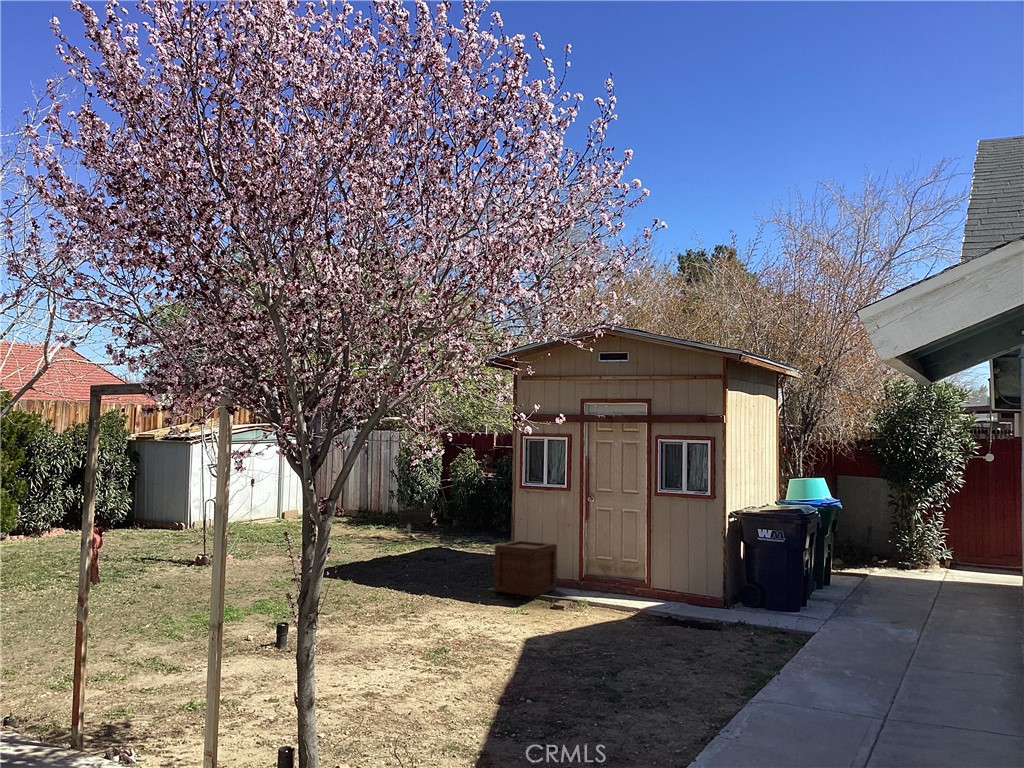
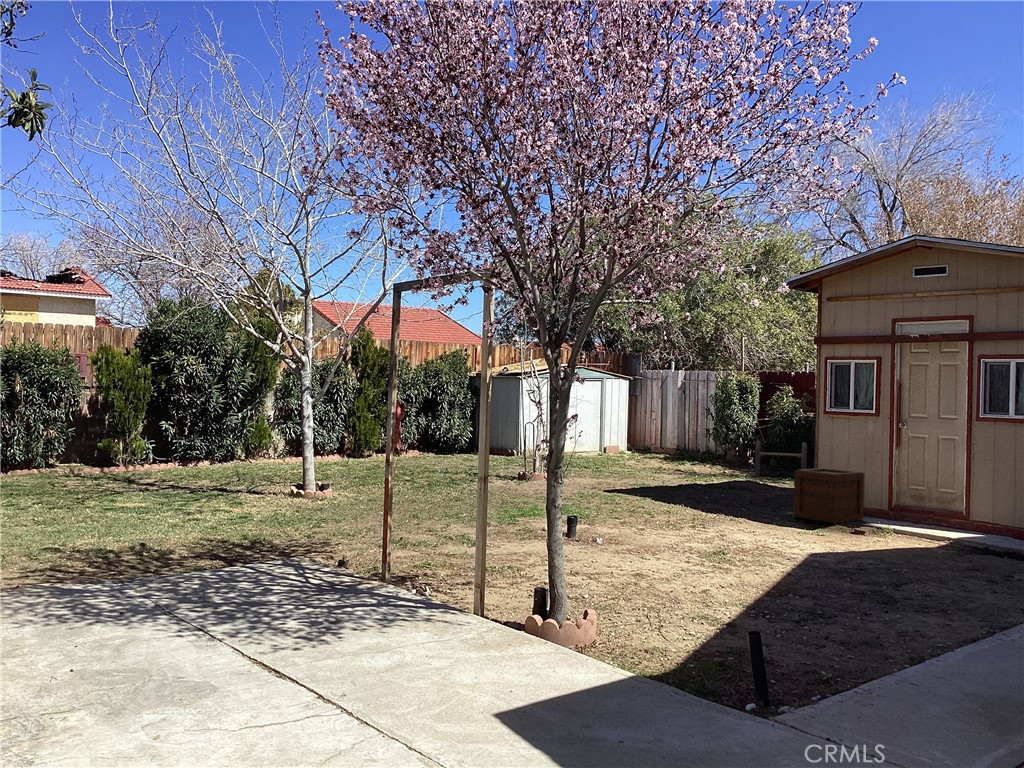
lounge chair: present [399,500,433,534] -> none [709,439,751,471]
bench: none [439,503,488,540] -> present [755,440,807,477]

